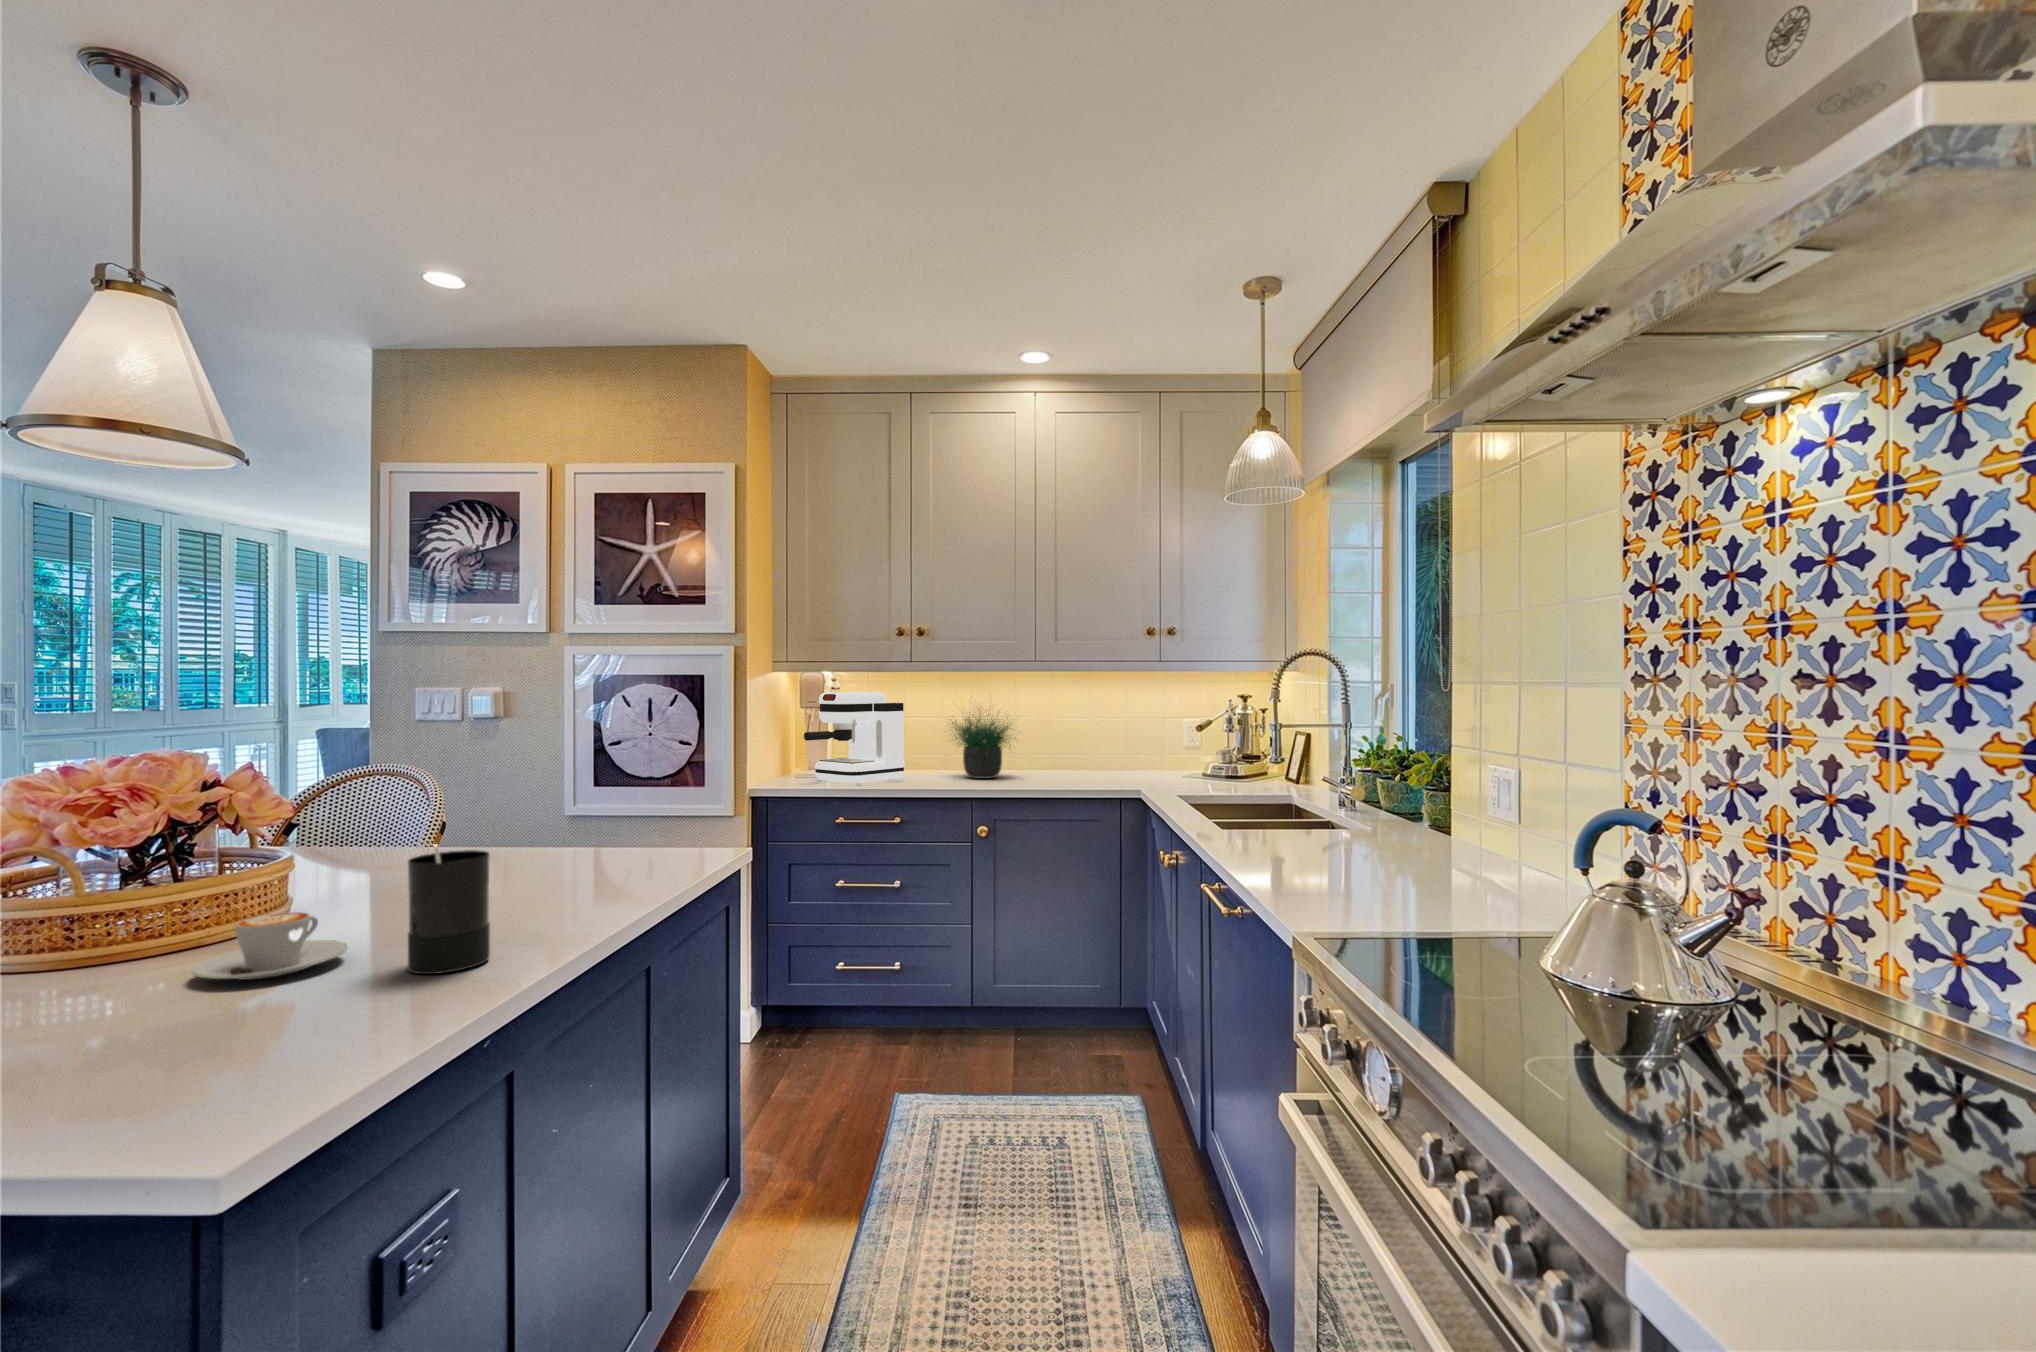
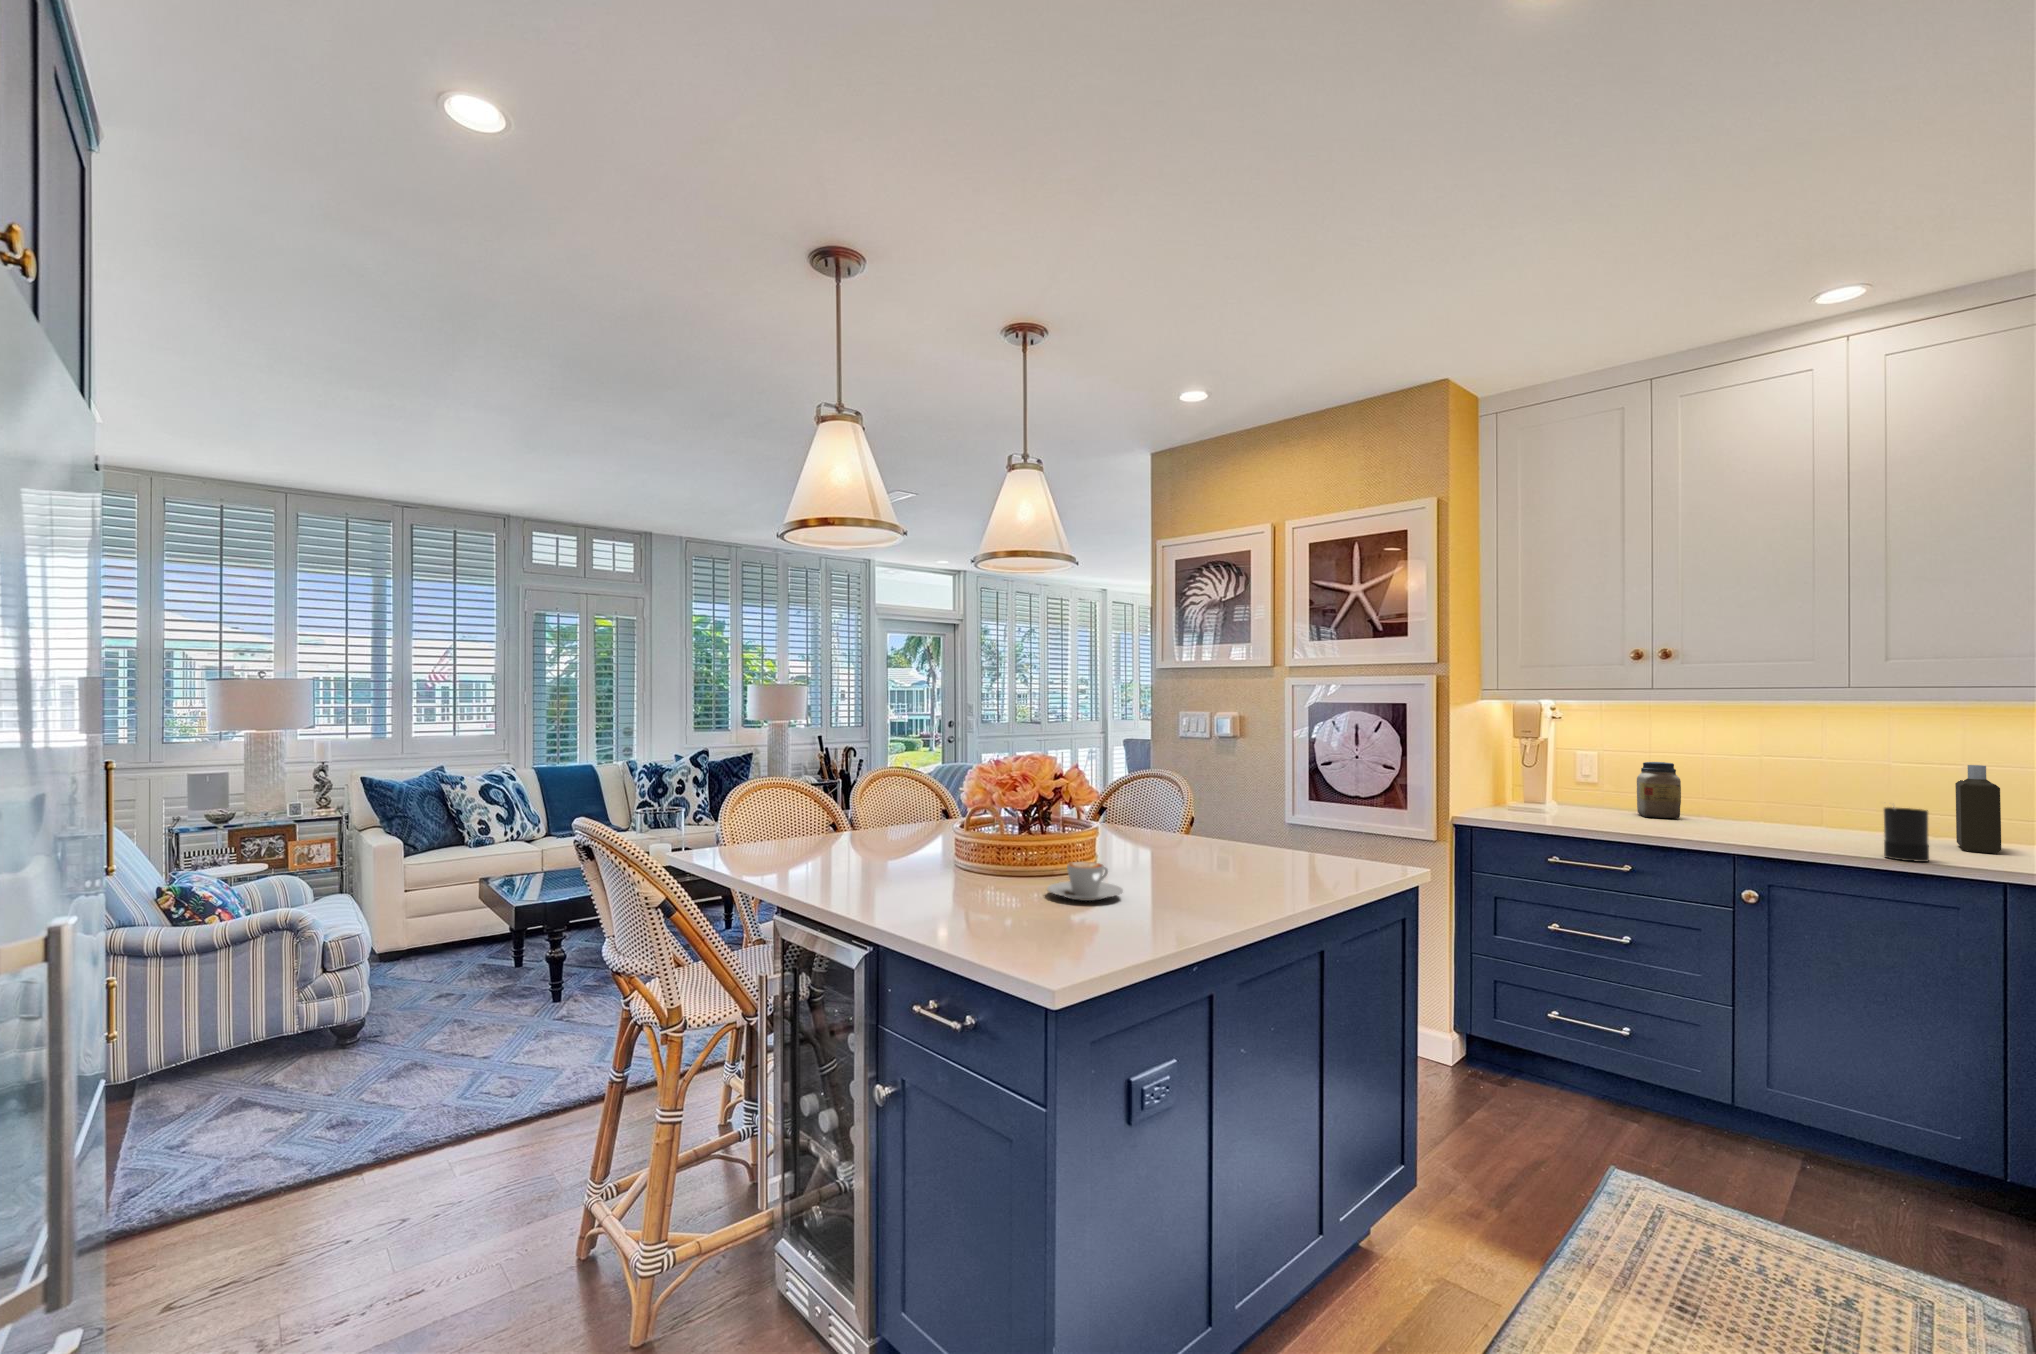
coffee maker: present [804,692,904,785] -> none [1512,725,1637,825]
potted plant: present [952,709,1012,779] -> none [1689,725,1824,835]
bottle: none [1095,713,1119,776] -> present [1955,765,2001,854]
jar: none [899,723,931,773] -> present [1637,762,1681,818]
candle: present [408,844,490,974] -> present [1884,807,1929,862]

